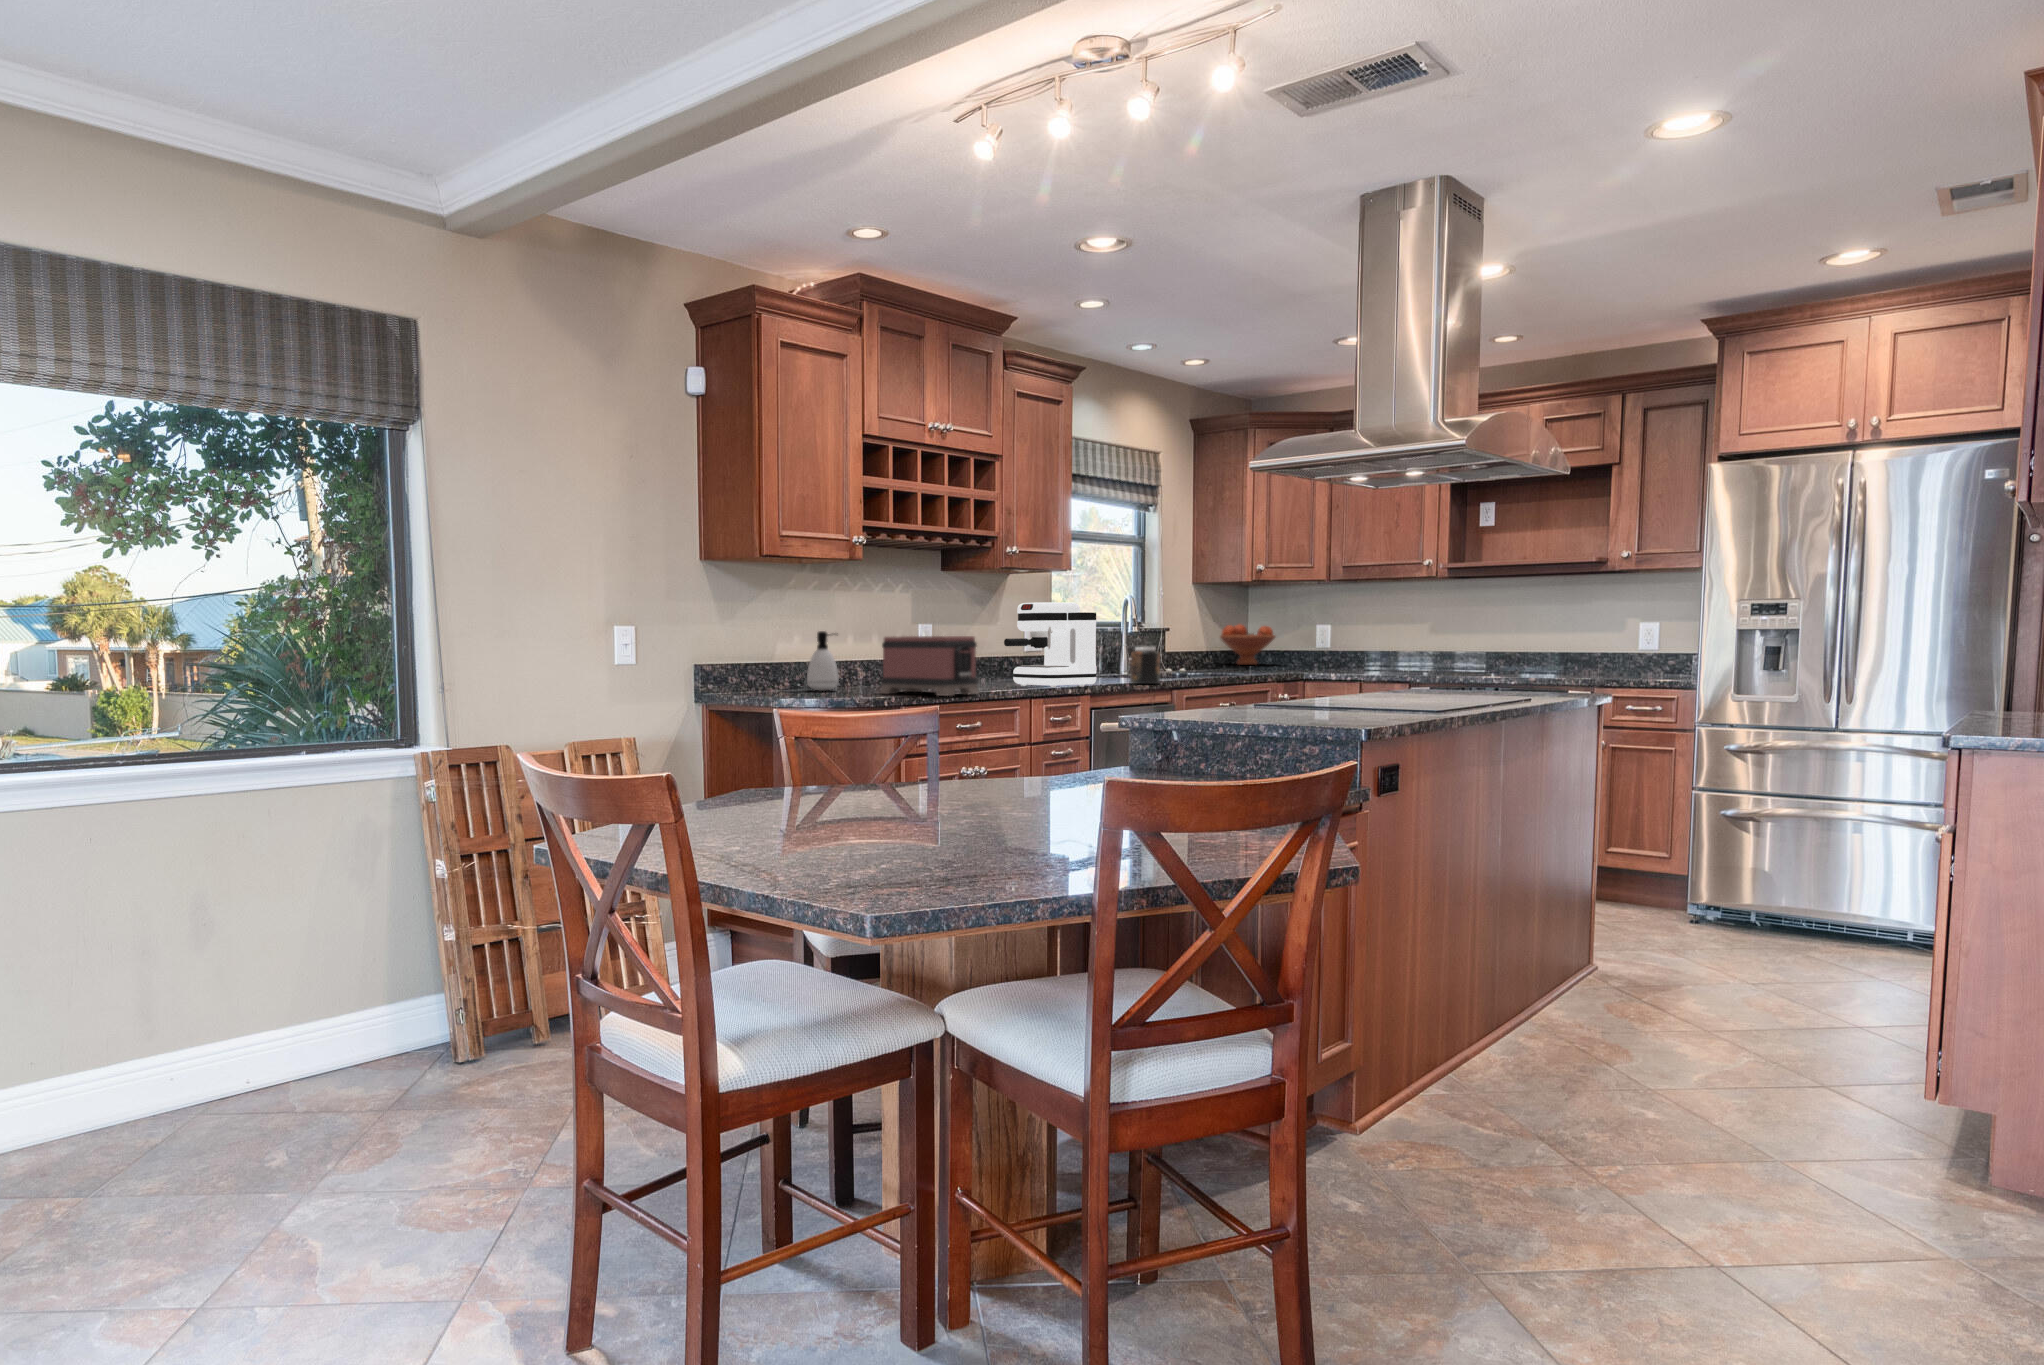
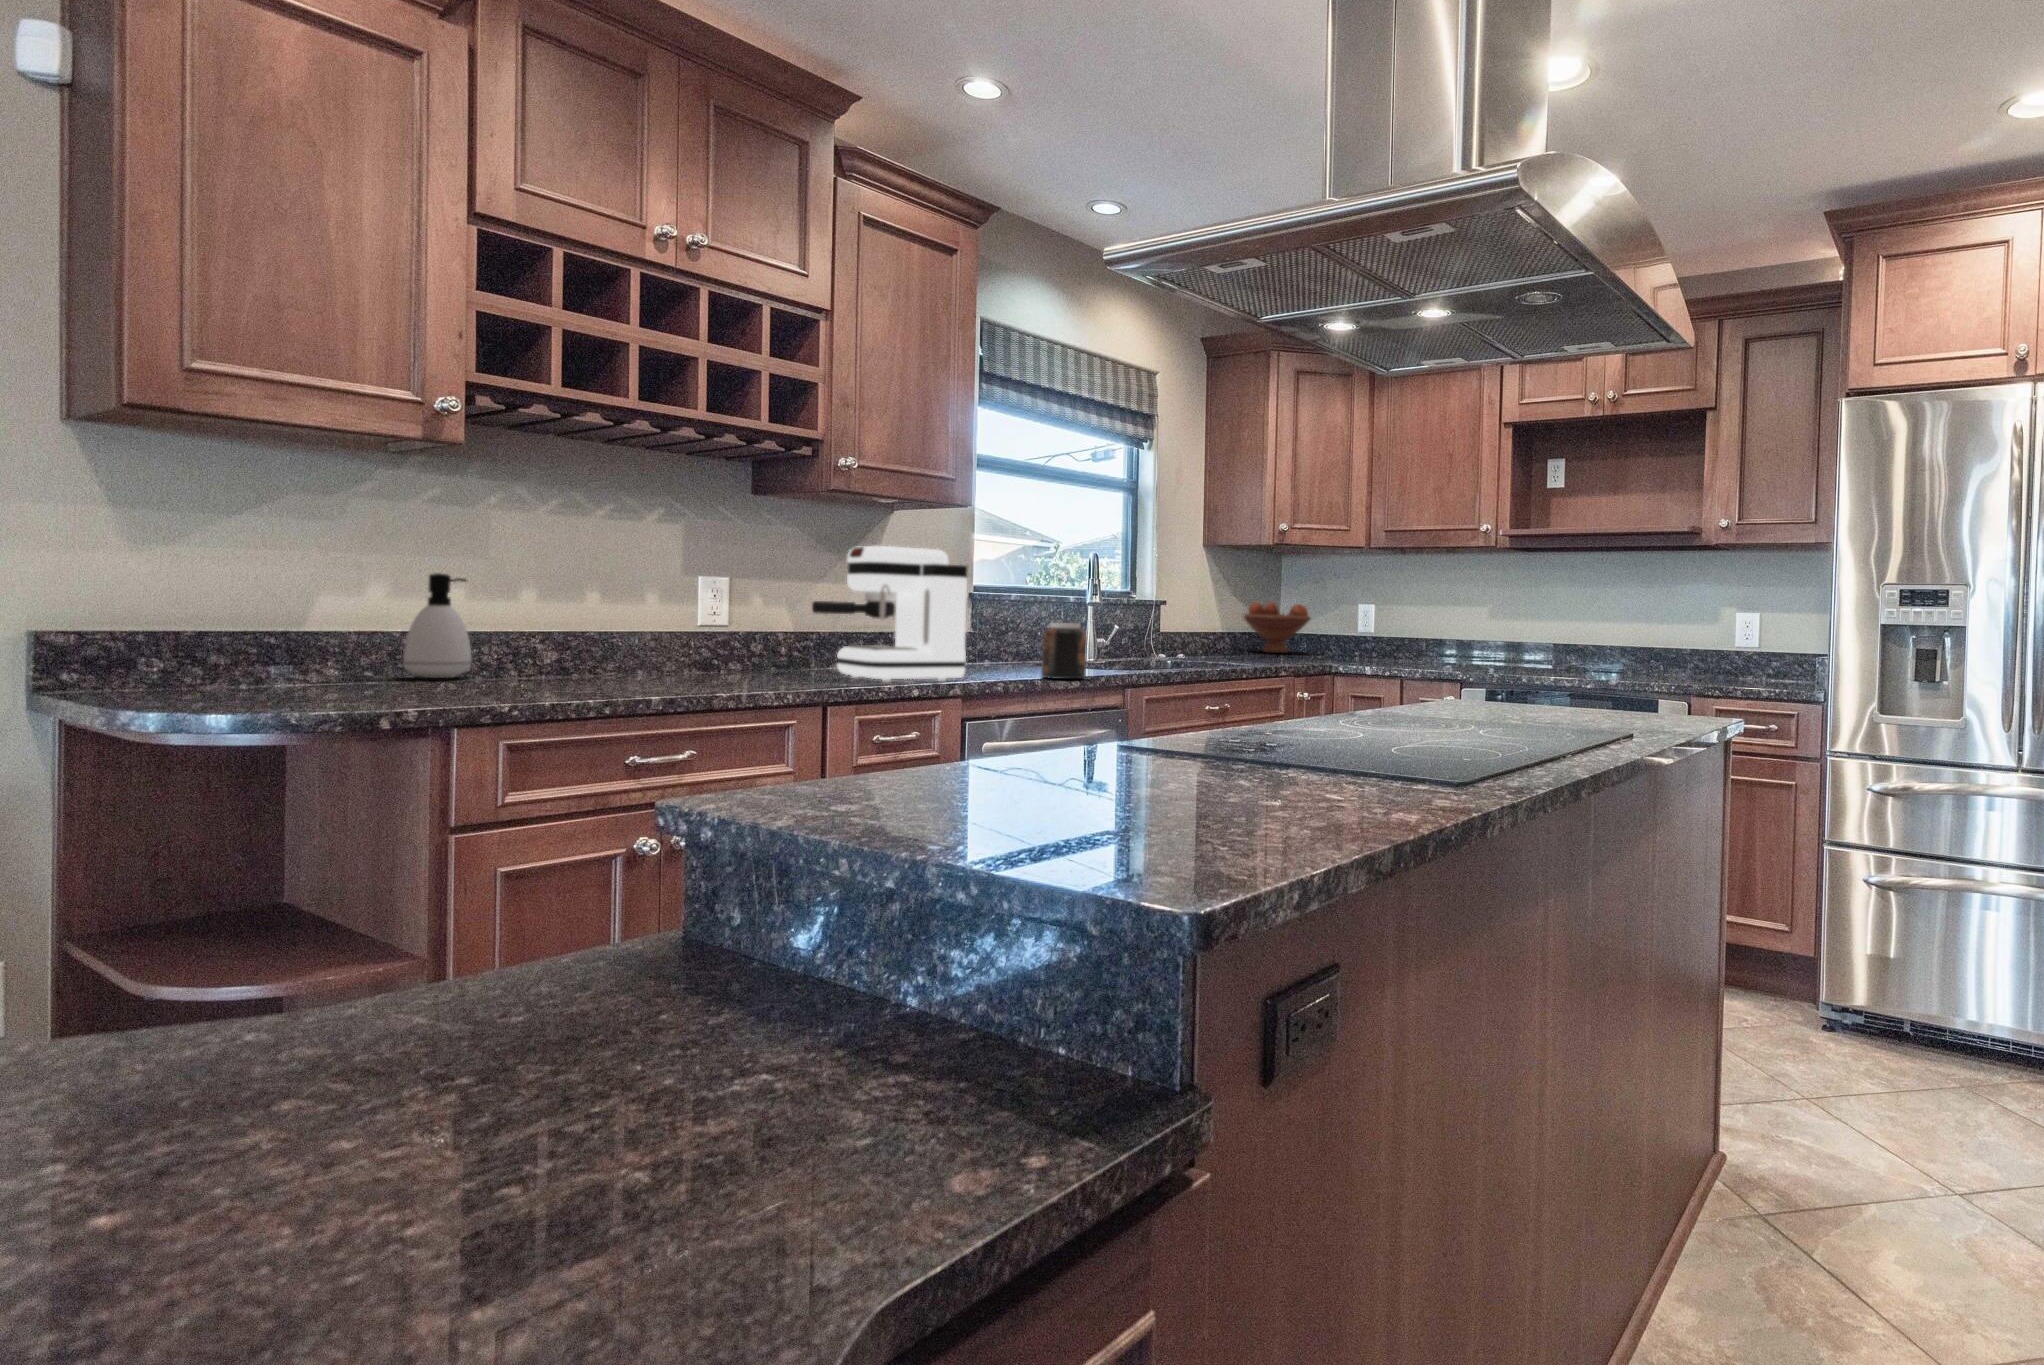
toaster: present [881,636,979,696] -> none [524,587,701,697]

